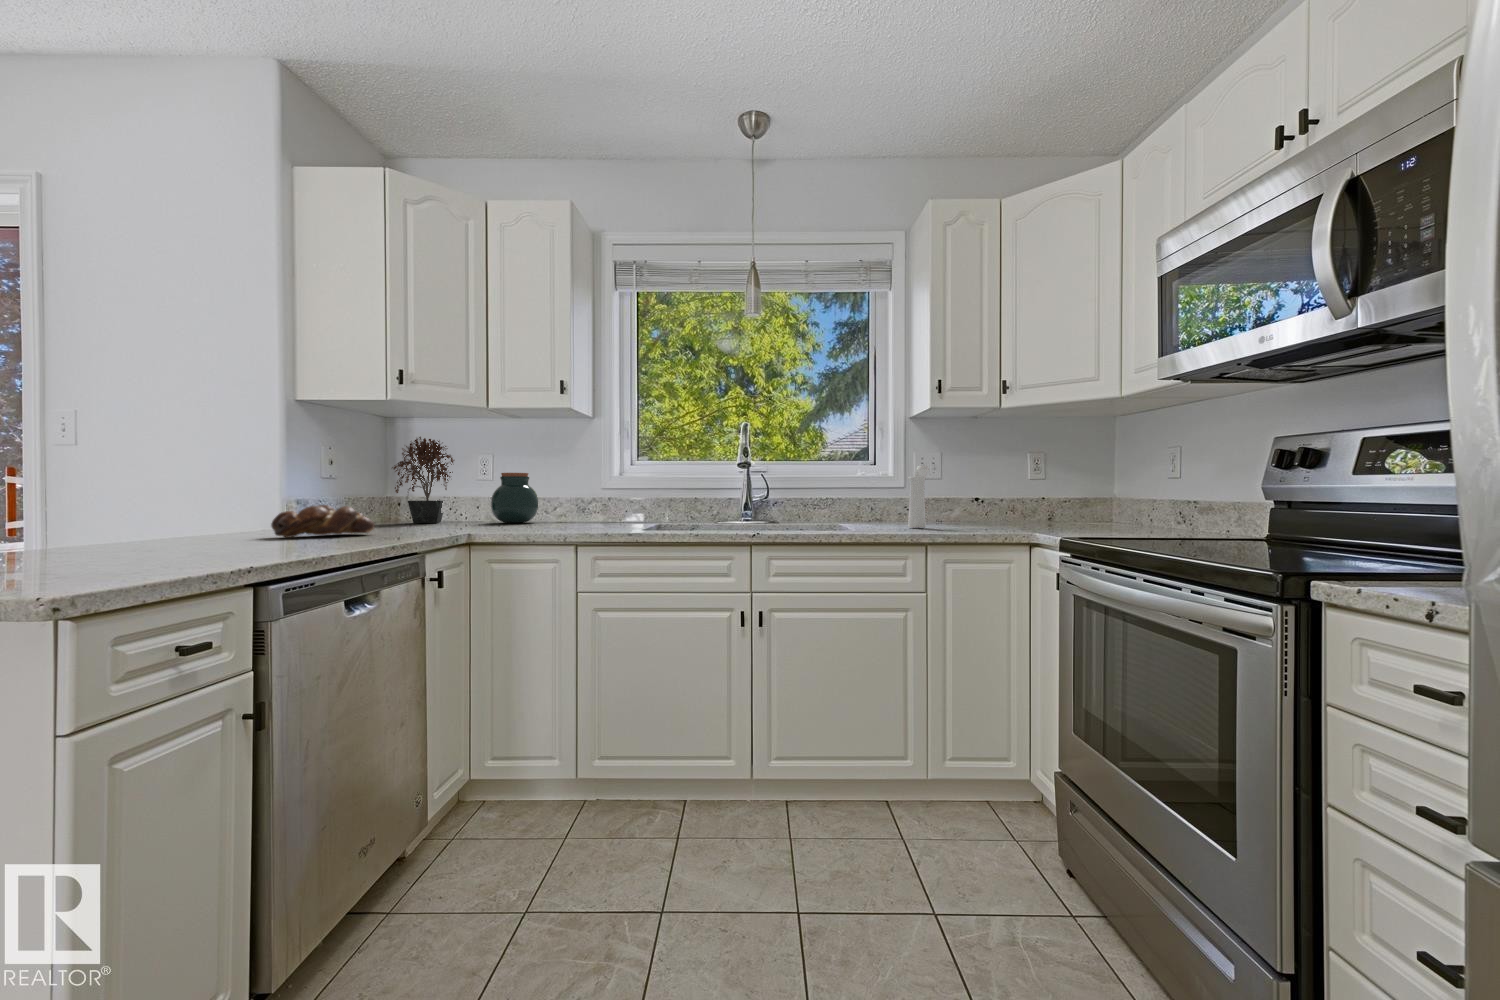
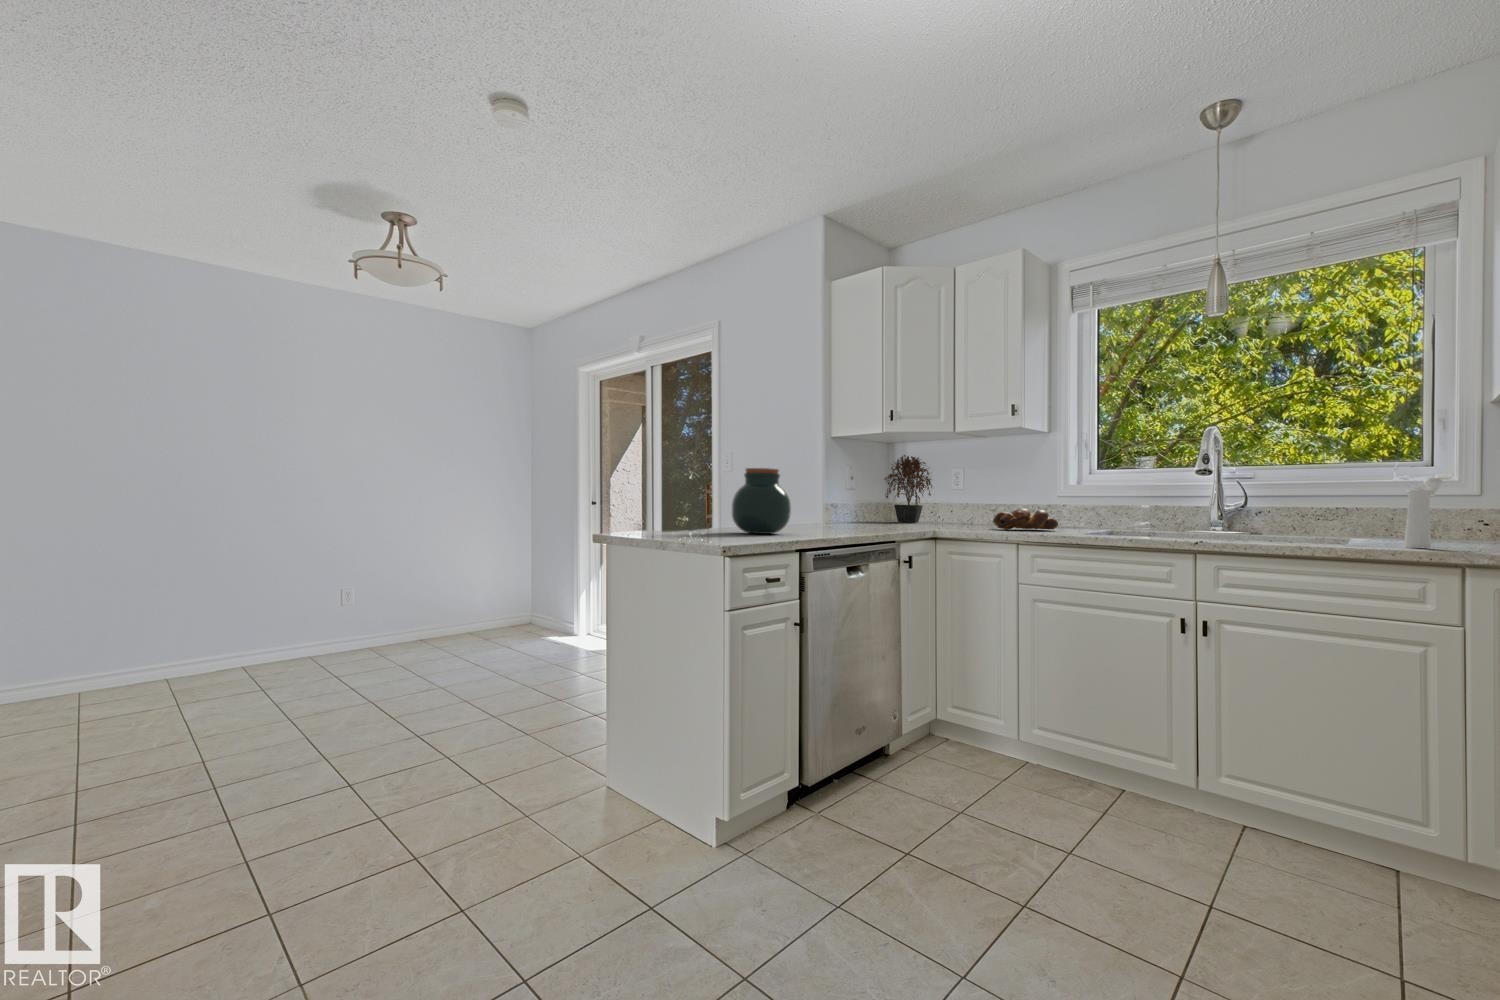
jar: present [491,473,539,523] -> present [732,468,791,534]
bread loaf: present [271,505,375,537] -> present [993,508,1058,529]

